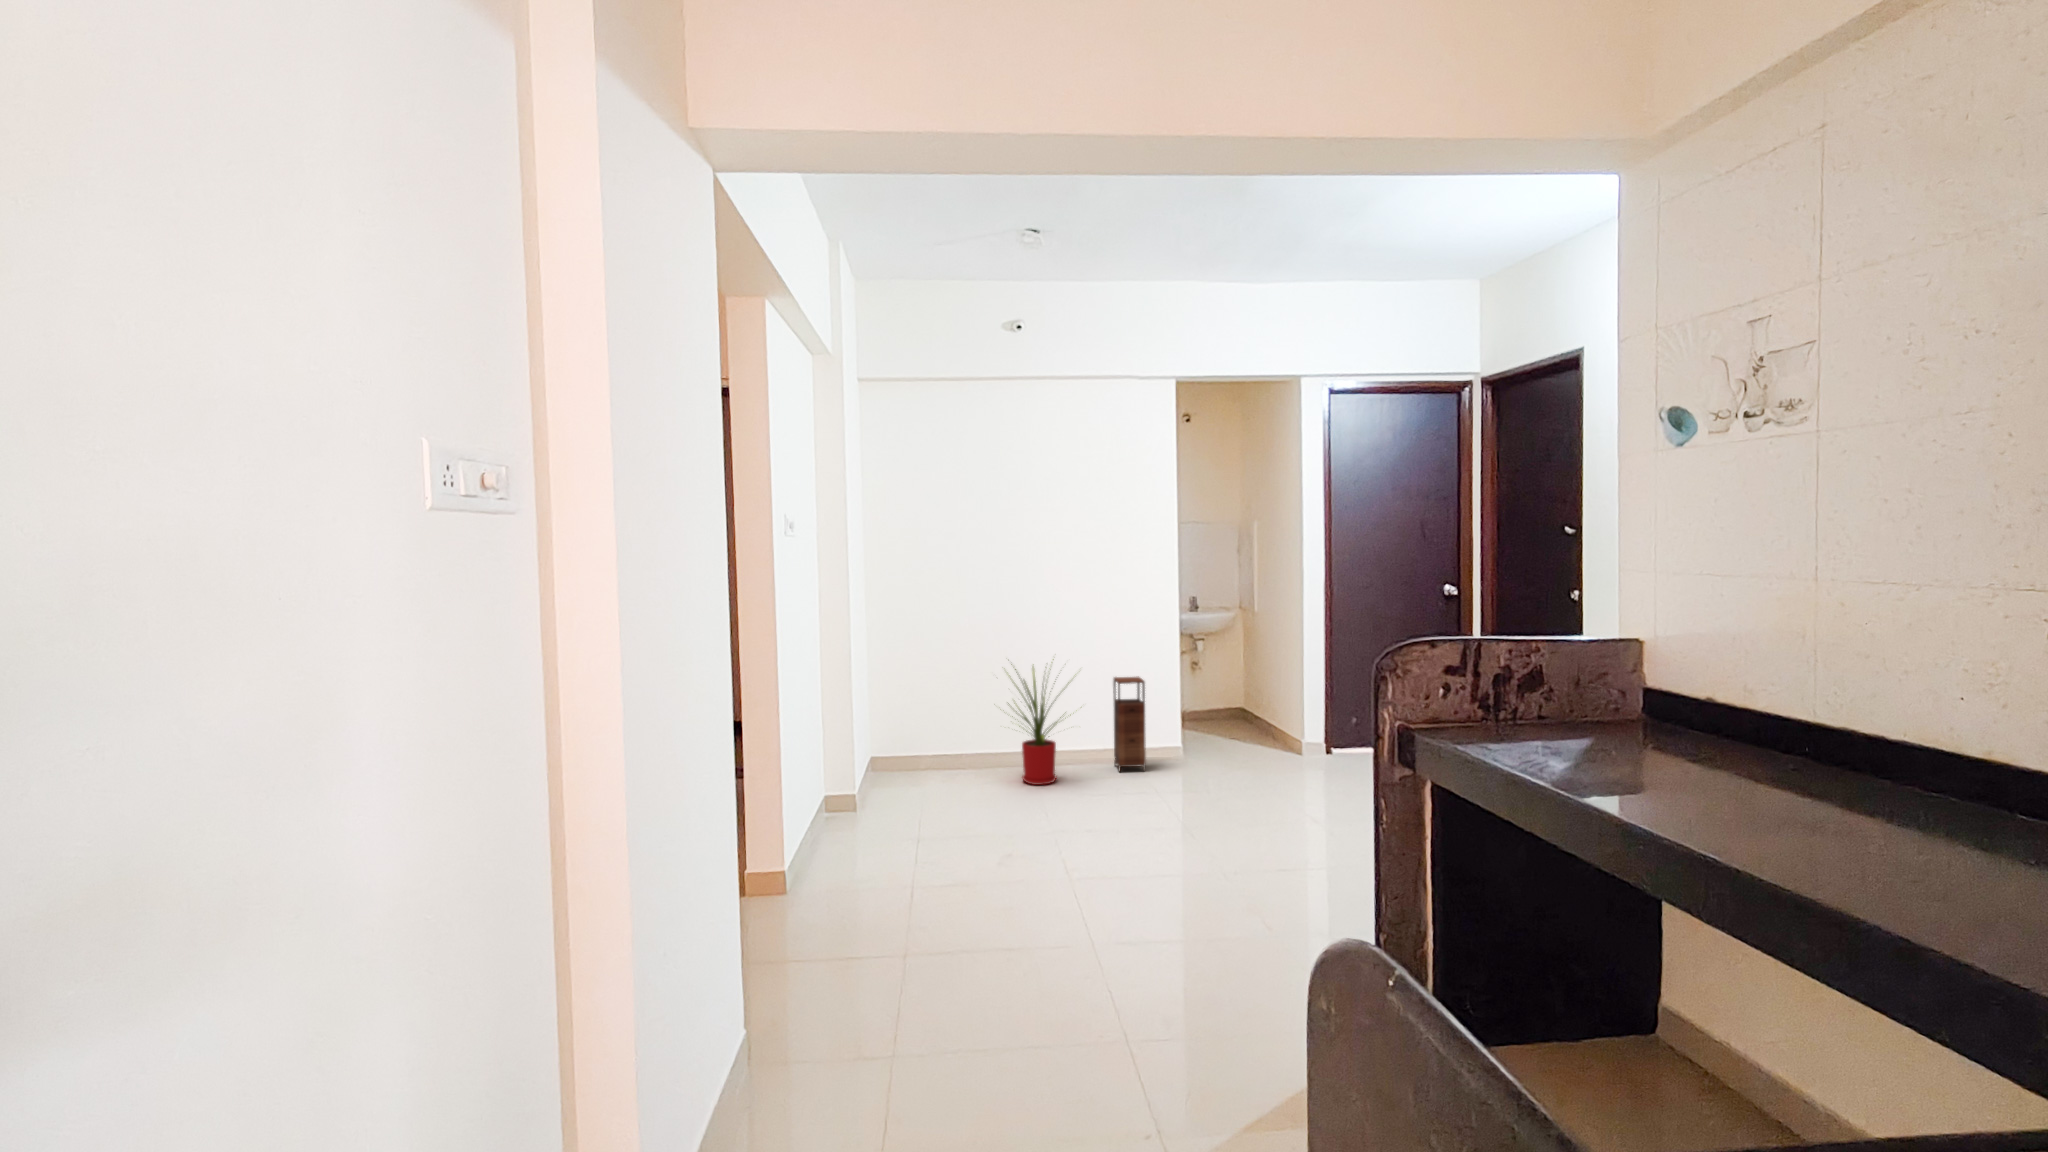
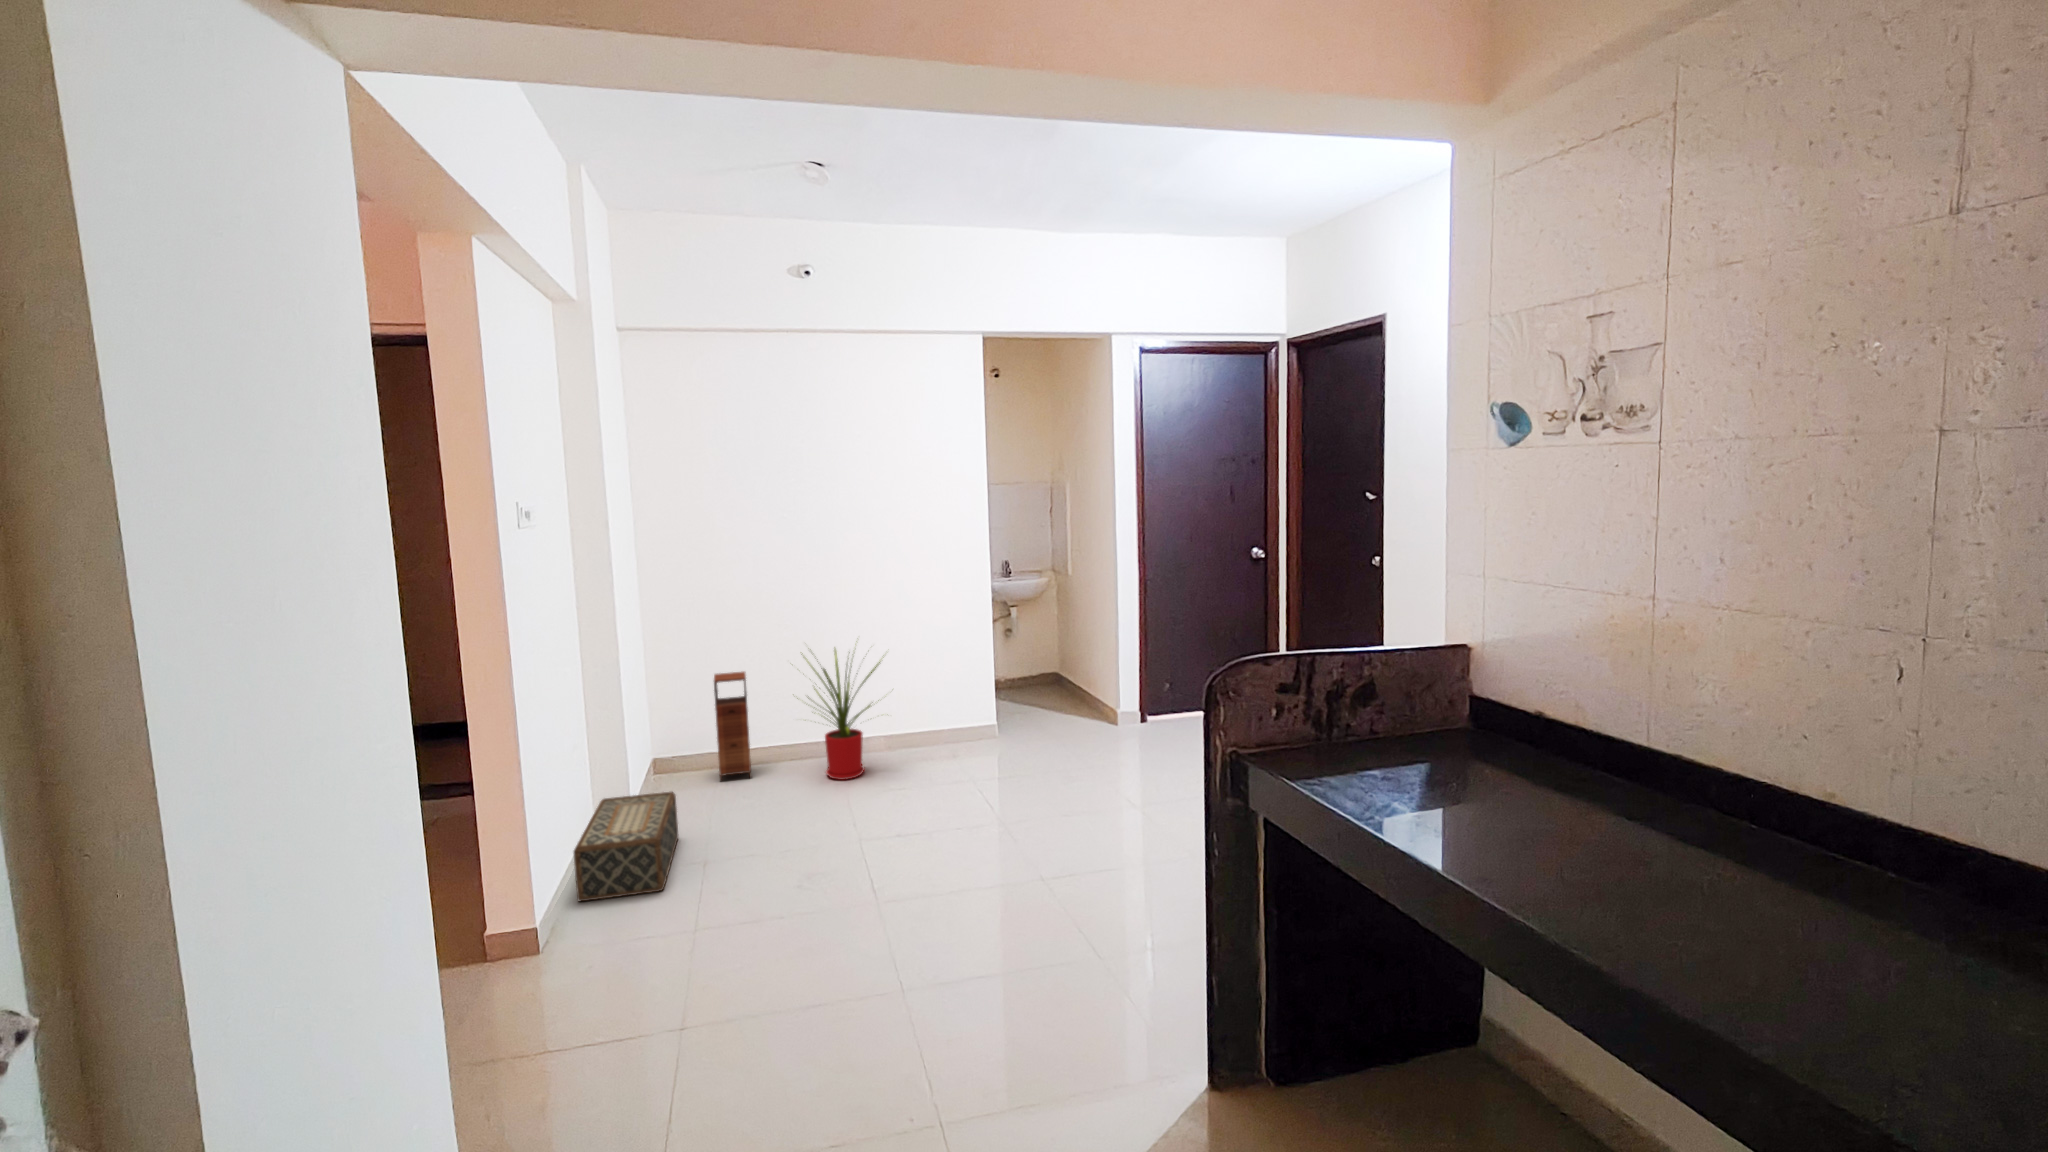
storage cabinet: present [1113,677,1146,771] -> present [714,672,751,781]
woven basket: none [814,777,895,859] -> present [574,792,678,901]

